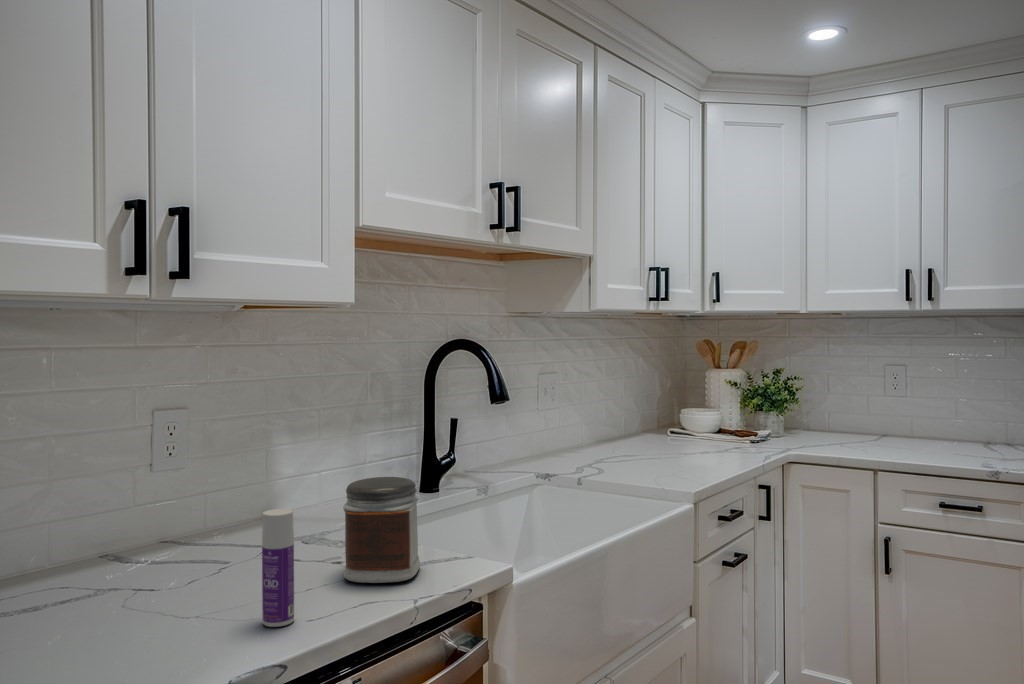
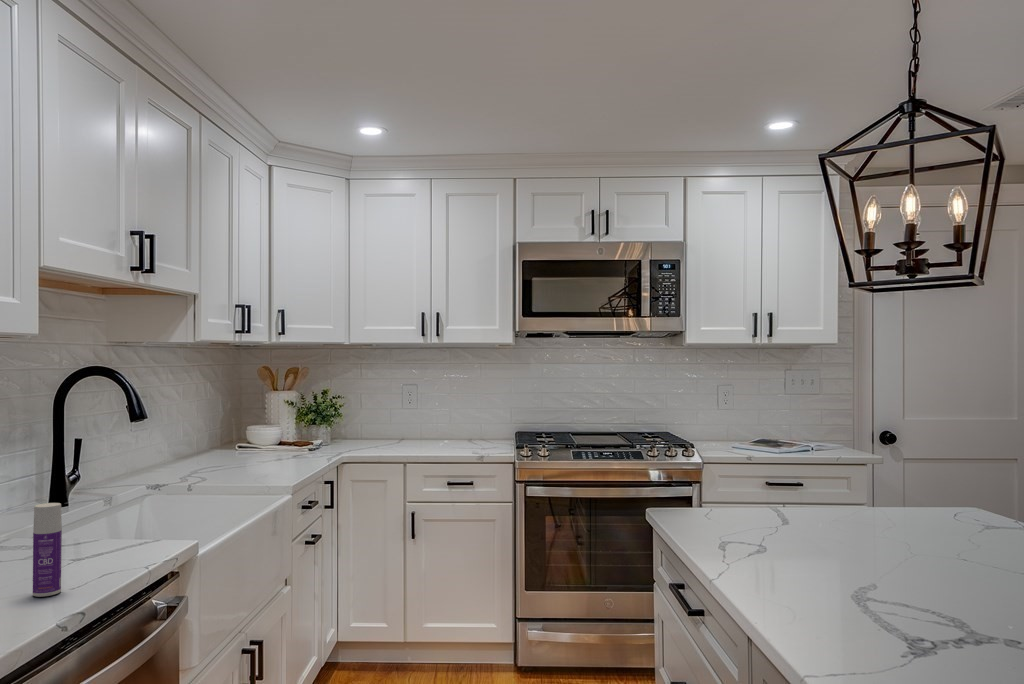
jar: present [343,477,420,583] -> none [61,480,130,565]

